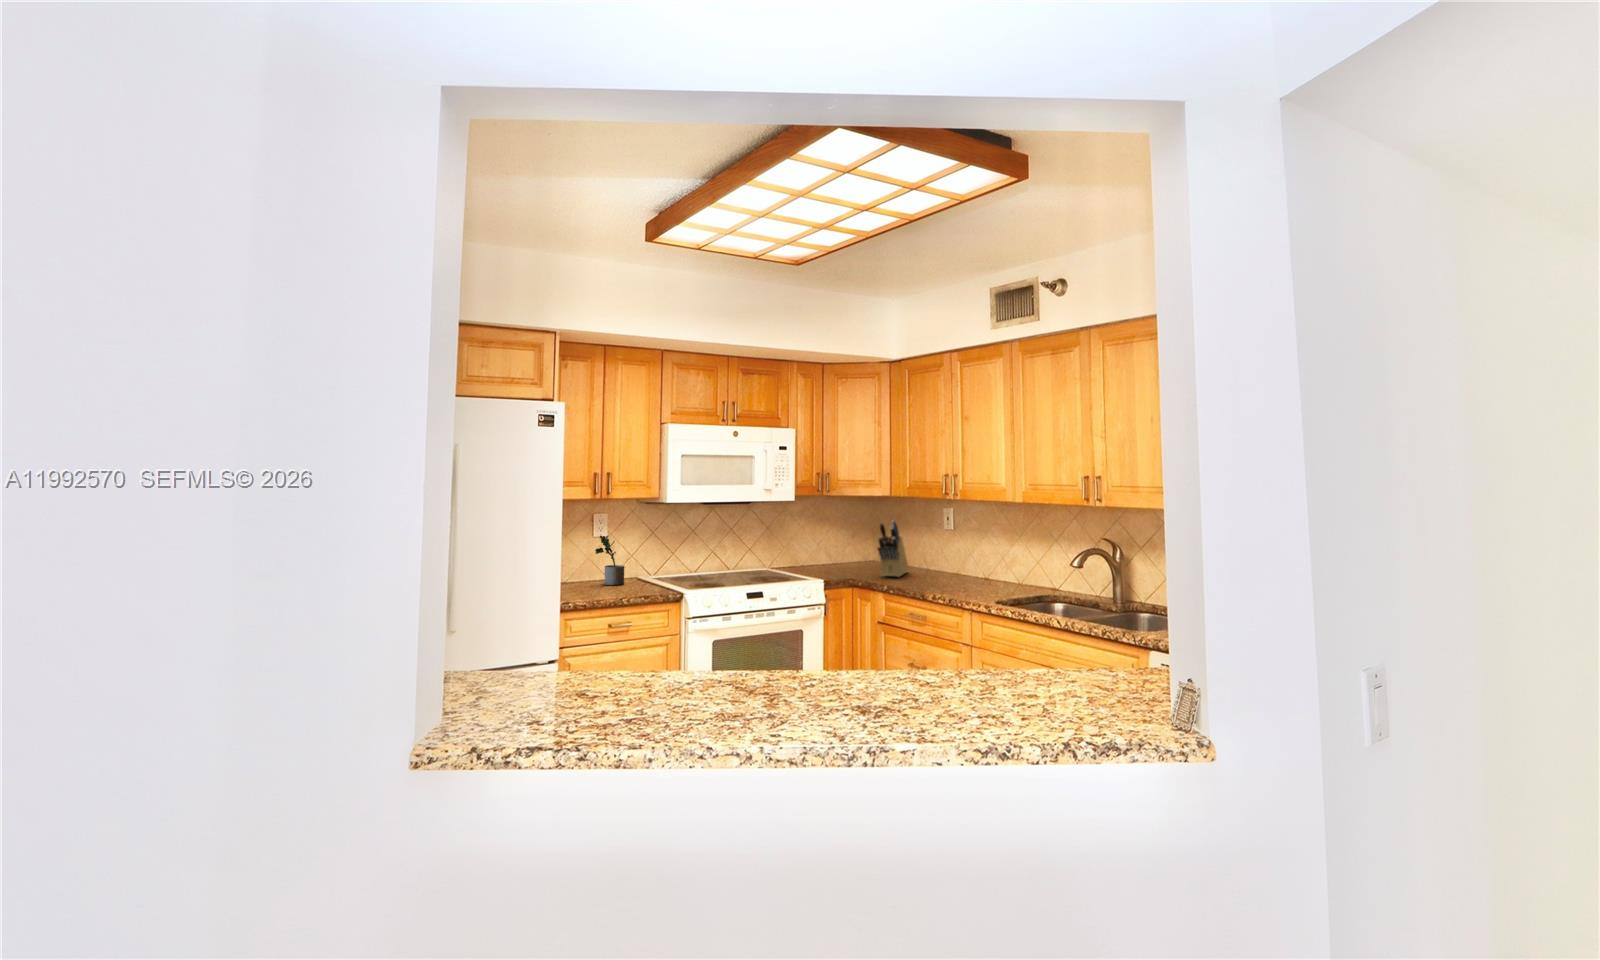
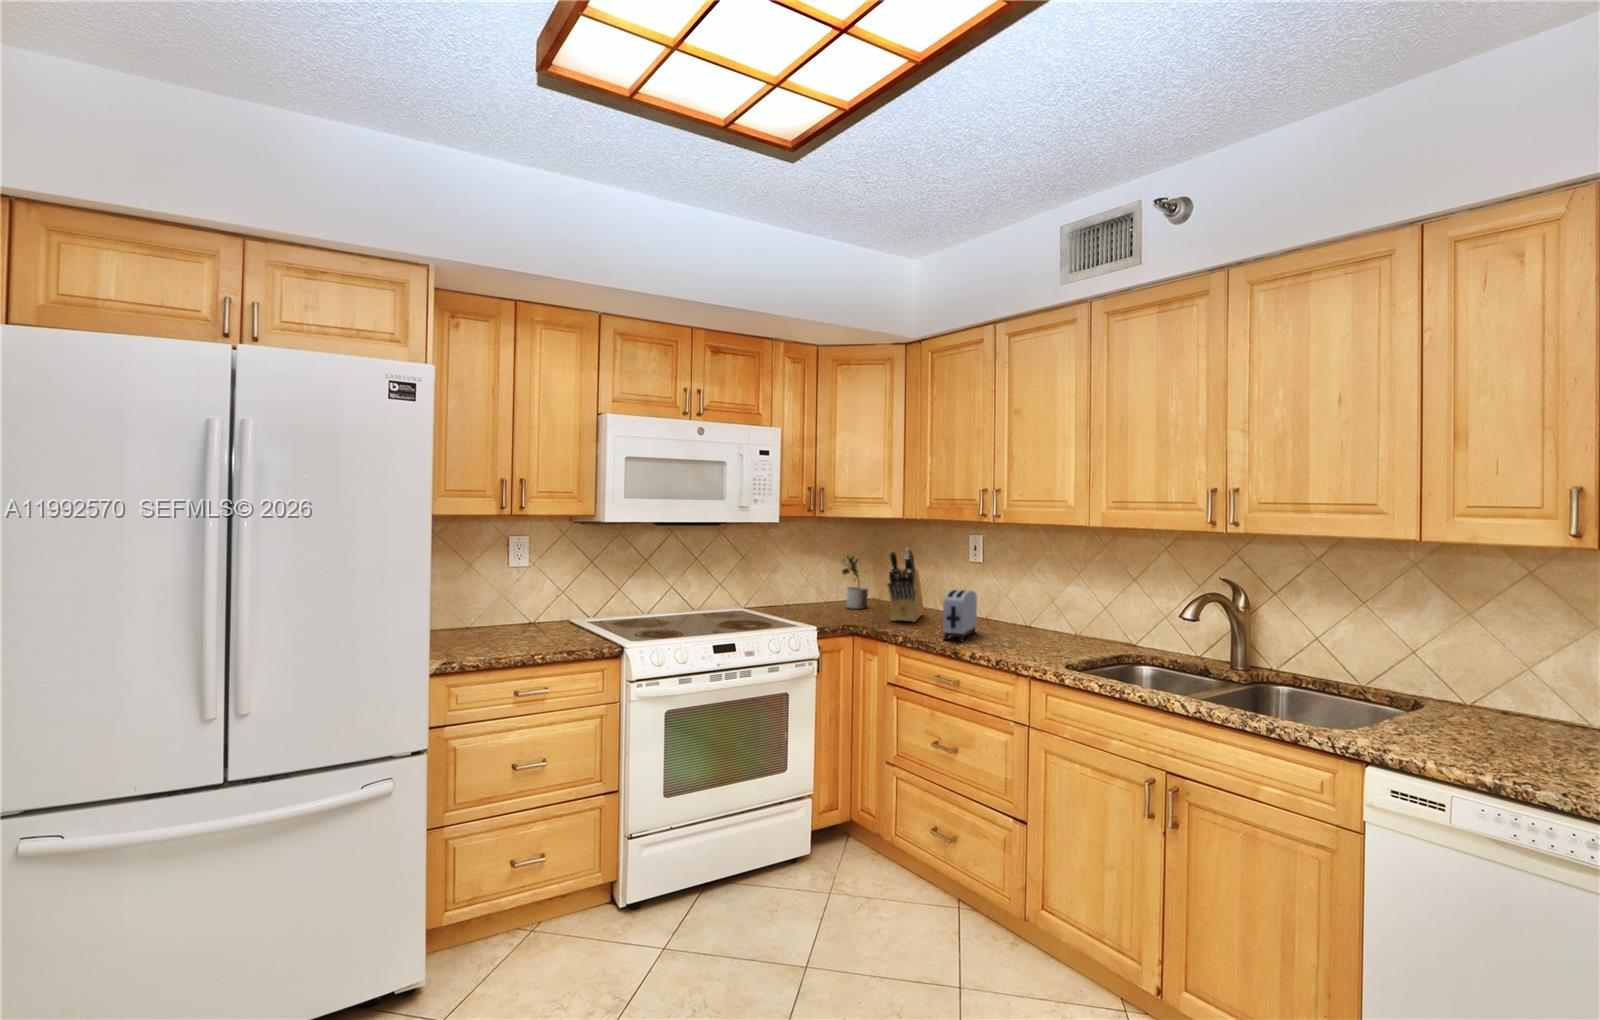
potted plant: present [595,535,625,585] -> present [842,556,868,609]
toaster: none [915,551,943,589] -> present [943,590,977,641]

